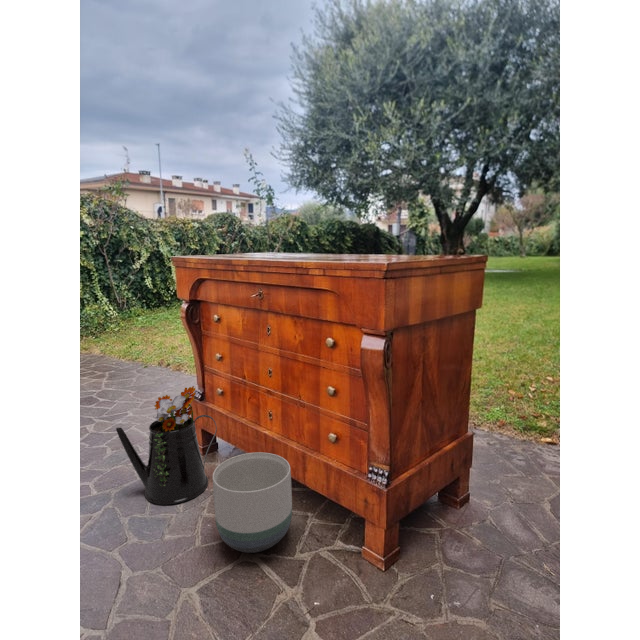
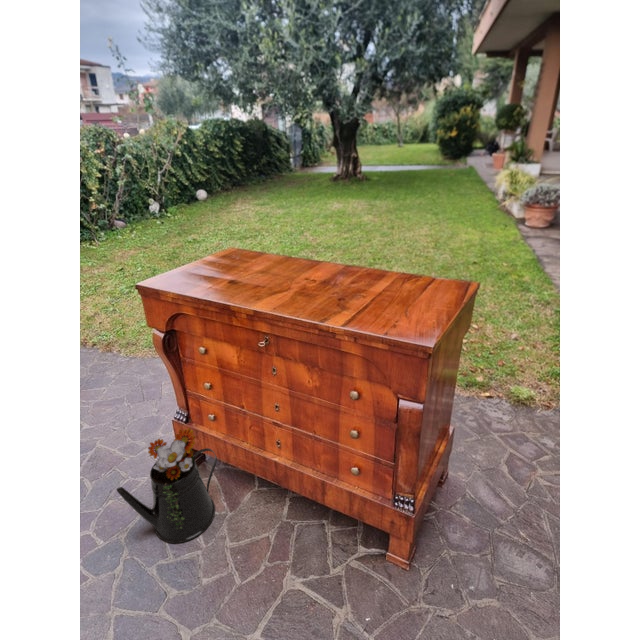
planter: present [213,452,292,553] -> none [248,488,321,585]

